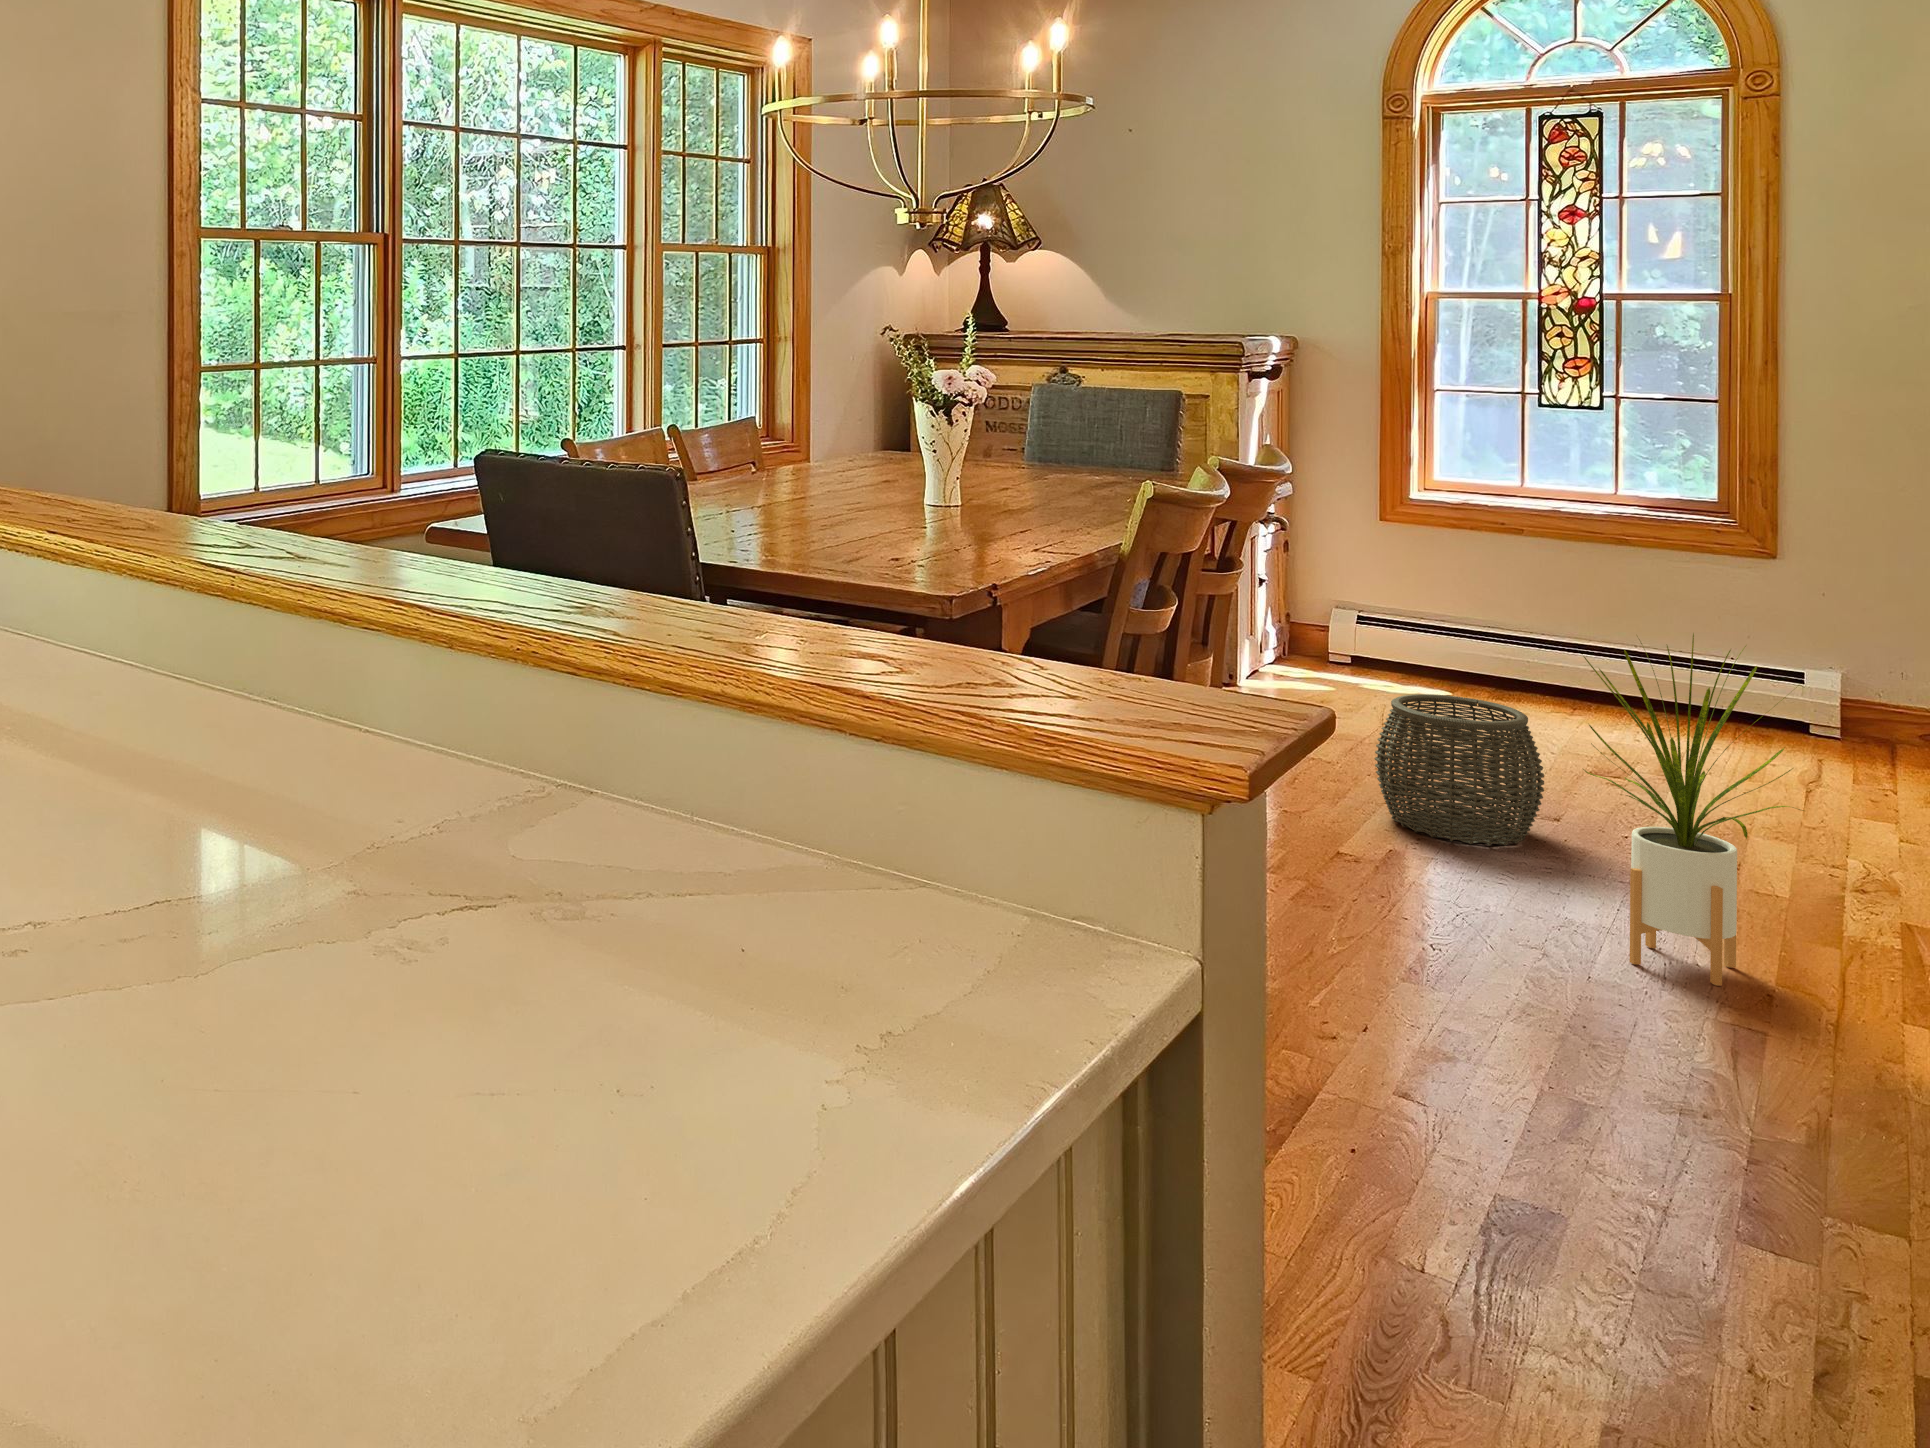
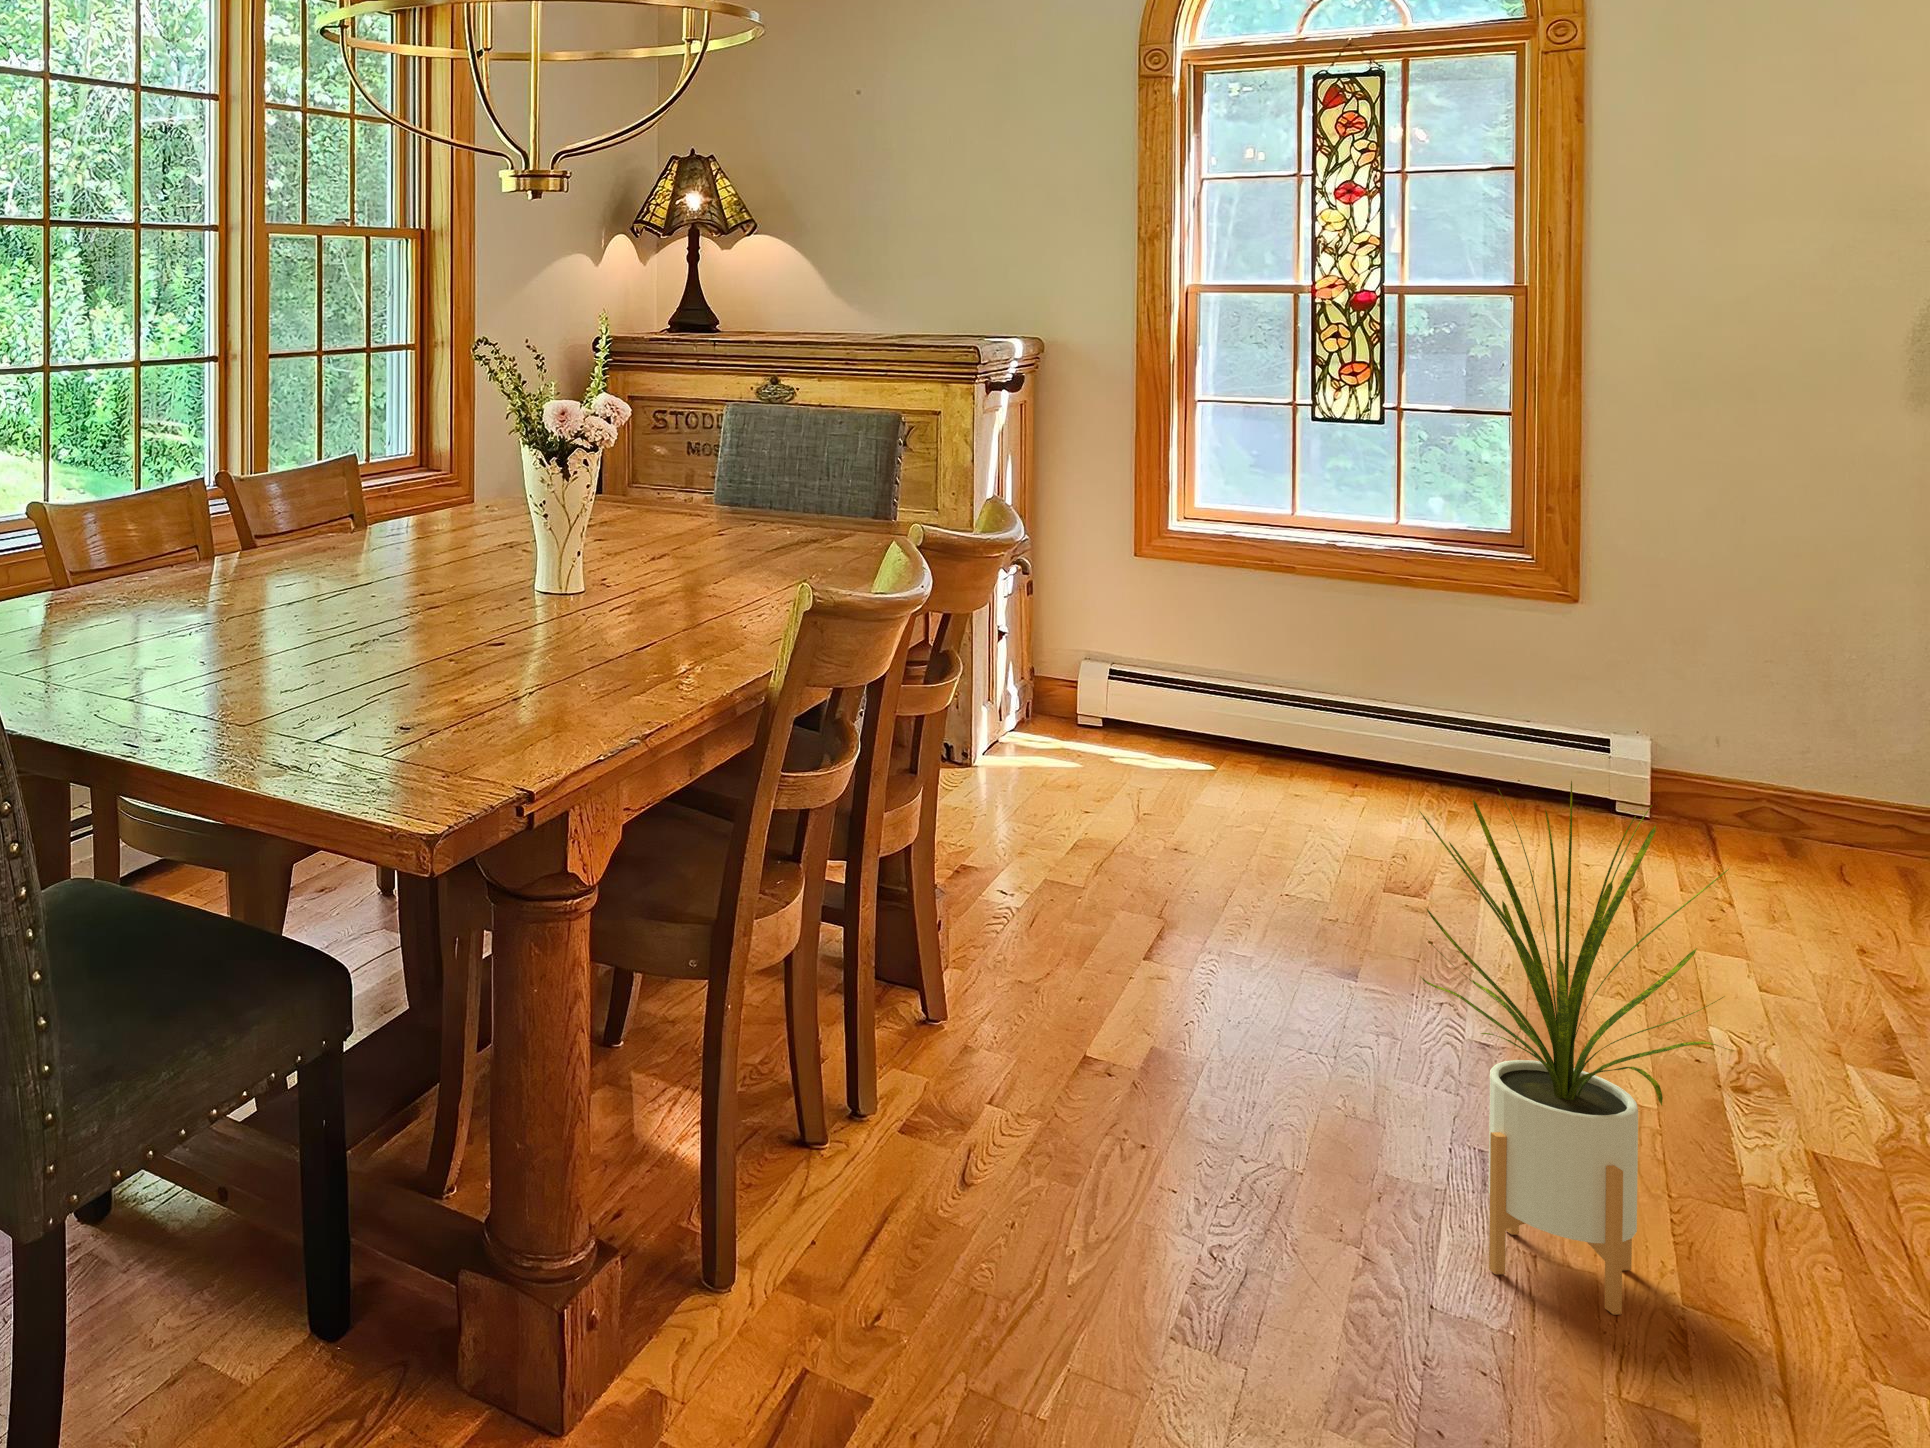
woven basket: present [1375,694,1544,846] -> none [1133,818,1347,1034]

